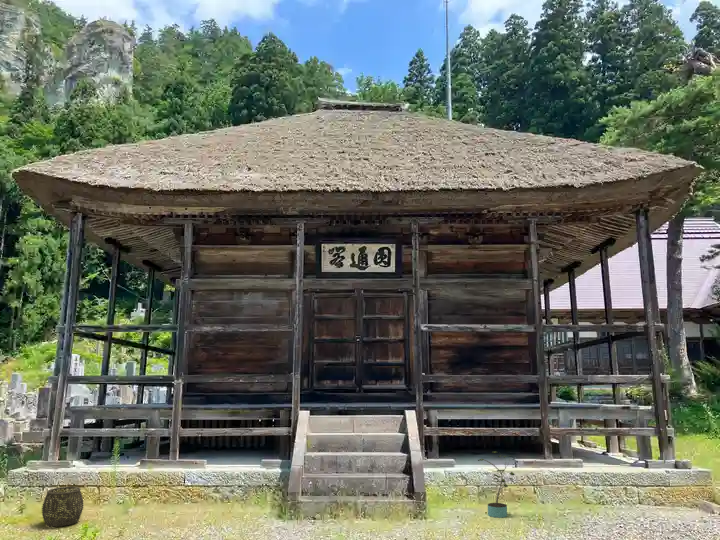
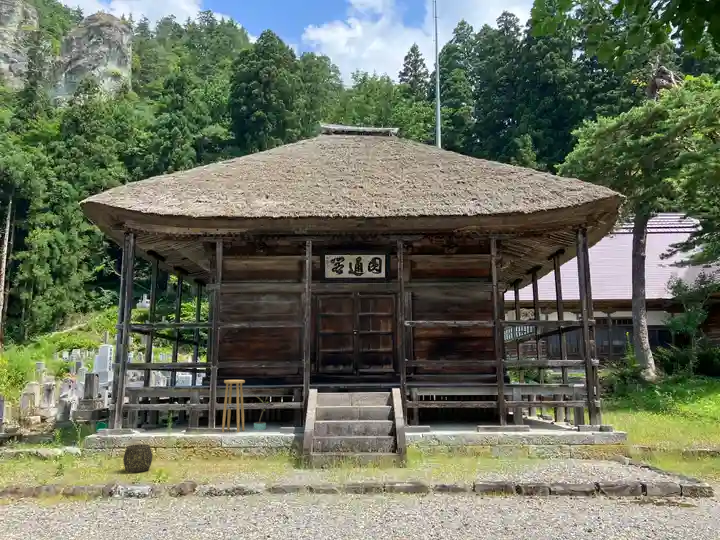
stool: none [186,398,217,467] -> present [222,380,245,432]
potted plant: present [478,451,515,518] -> present [251,394,269,430]

